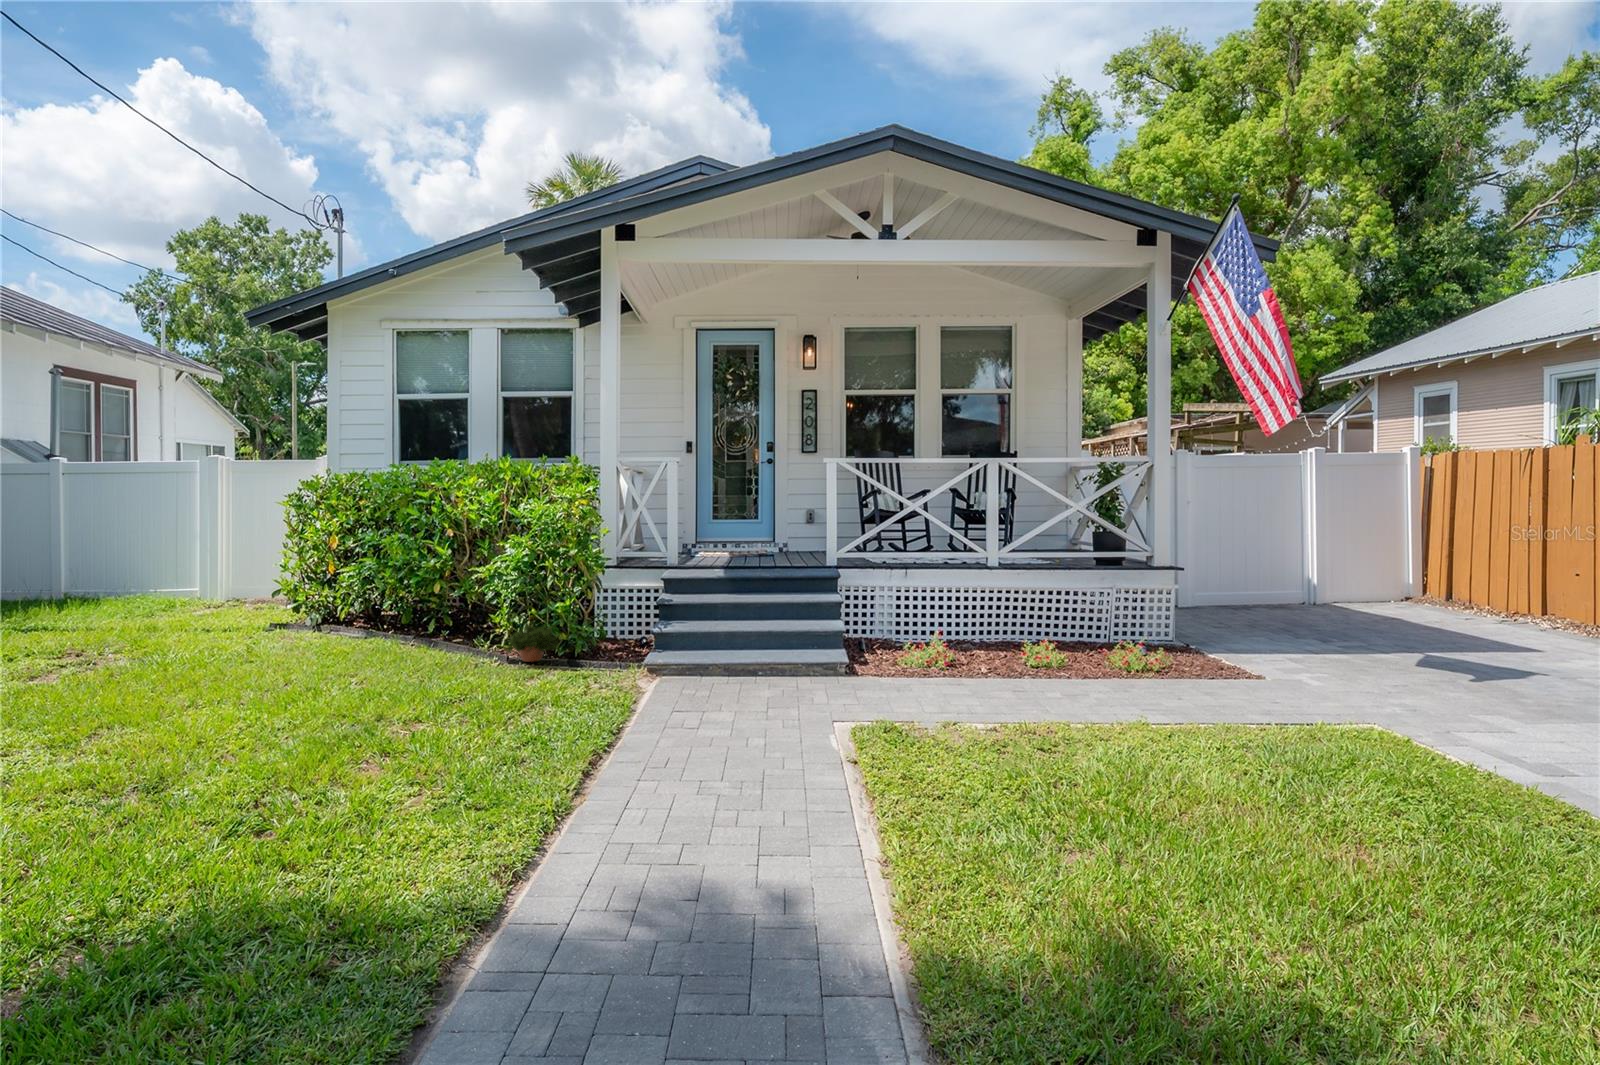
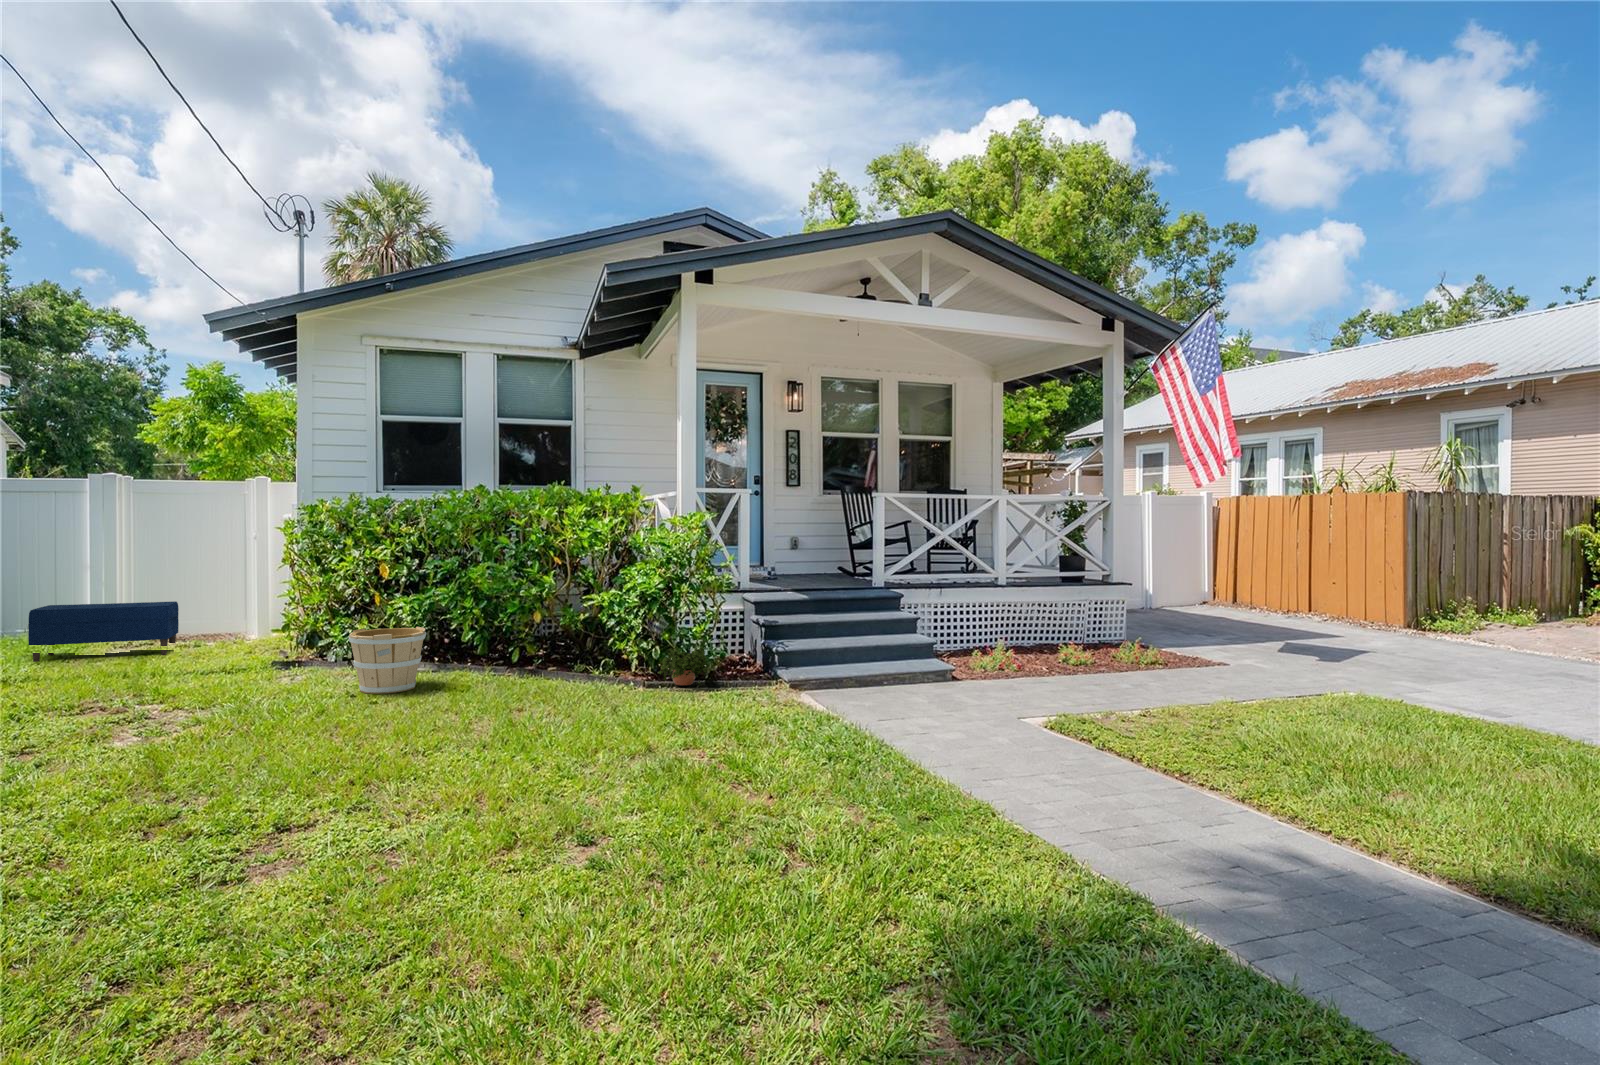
bench: none [142,555,260,599] -> present [28,601,179,662]
wooden bucket: none [260,587,333,647] -> present [349,627,426,694]

